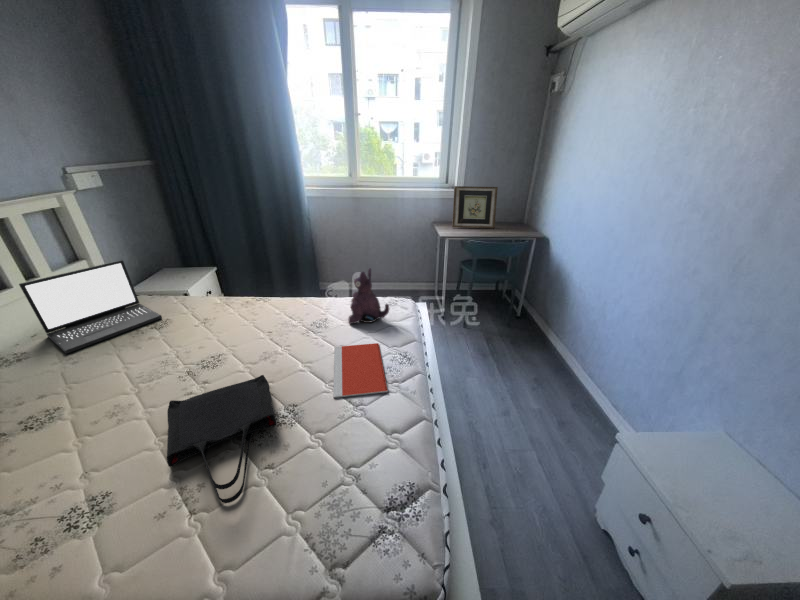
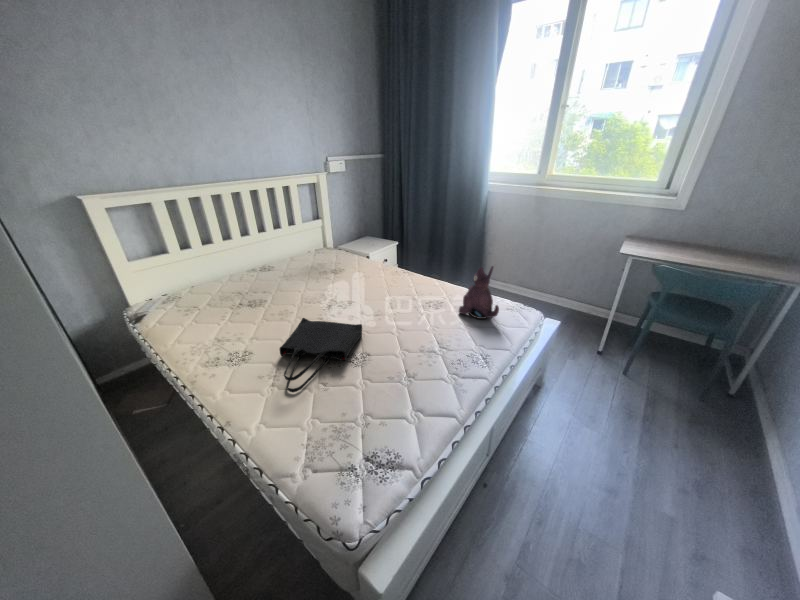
picture frame: present [452,186,498,228] -> none [653,196,752,260]
laptop: present [19,260,162,354] -> none [280,222,342,274]
notebook: present [333,343,388,398] -> none [398,327,469,379]

